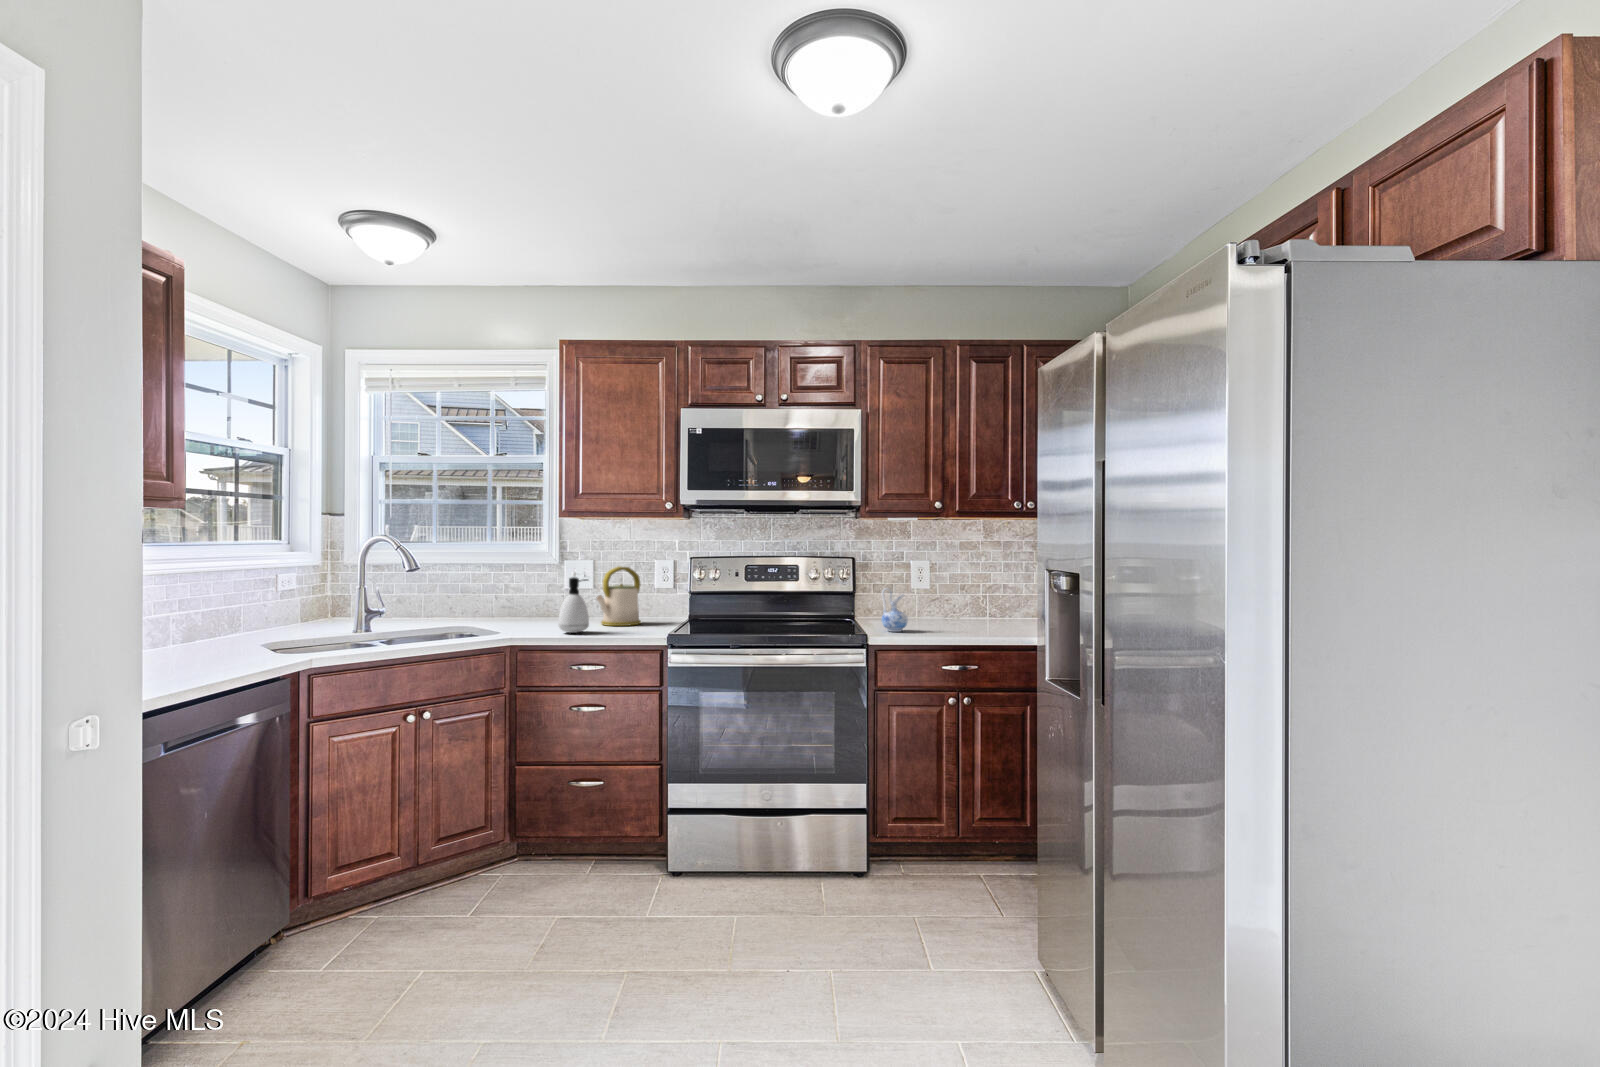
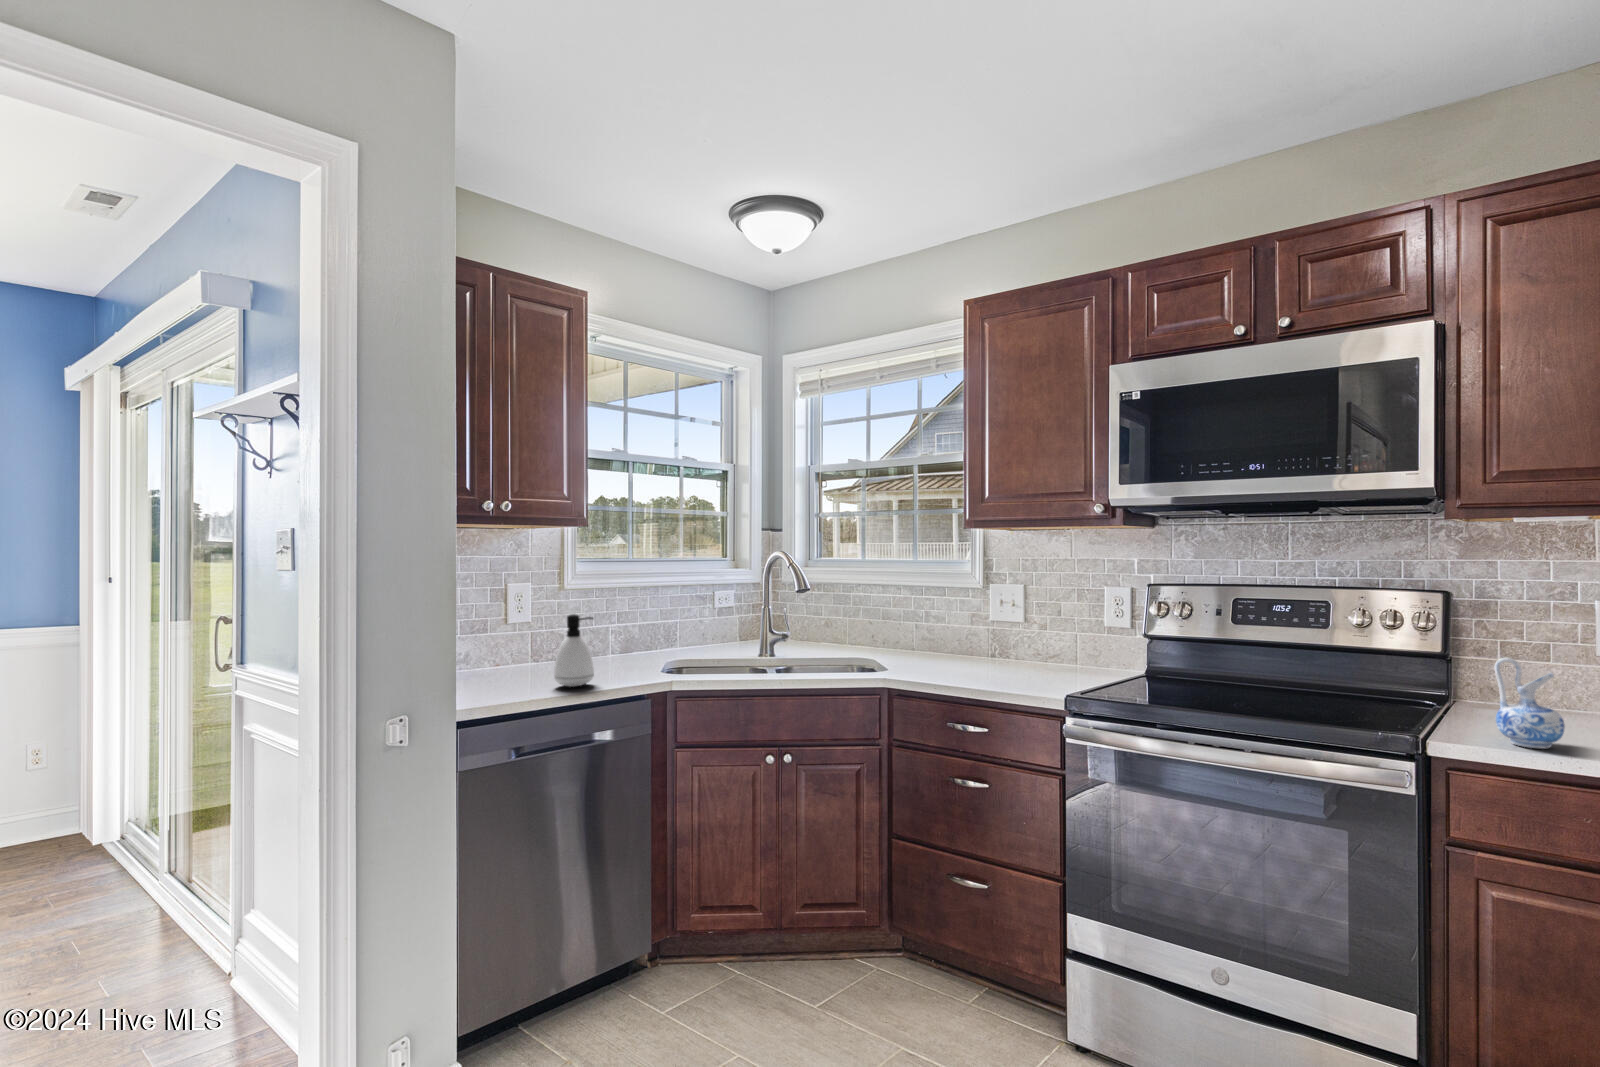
kettle: present [596,567,641,626] -> none [1007,594,1073,676]
soap dispenser: present [558,577,589,633] -> present [554,614,594,687]

